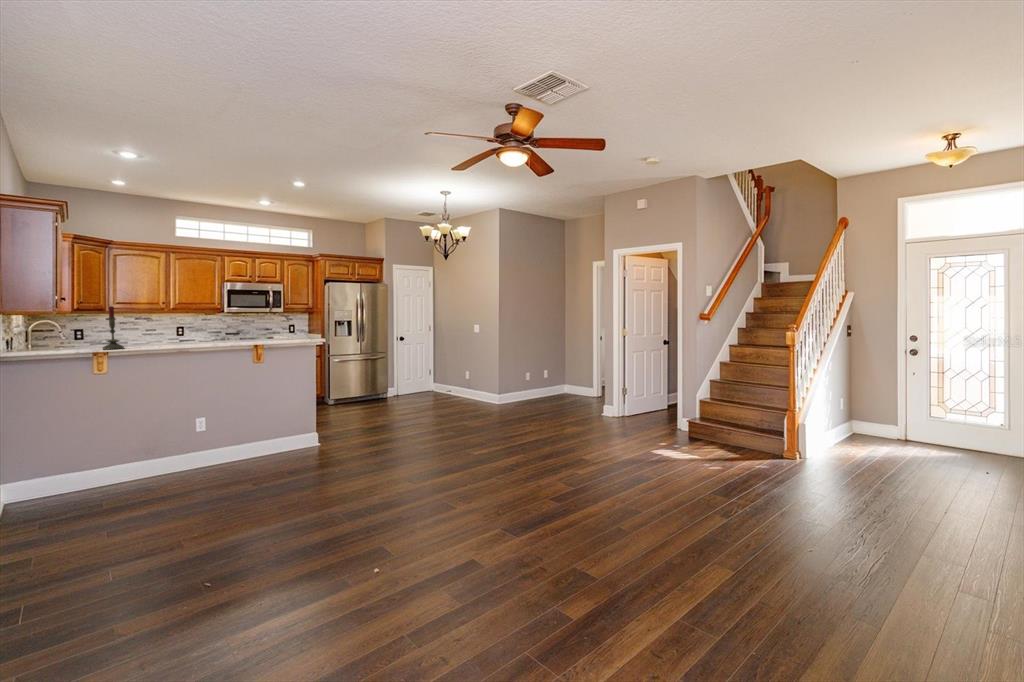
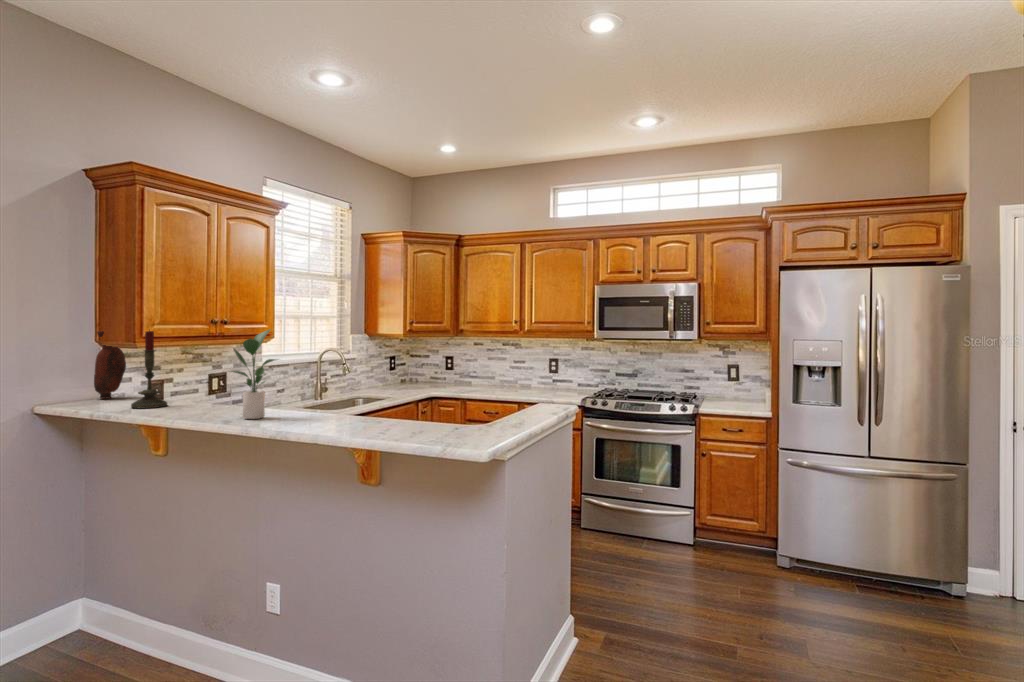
vase: none [15,305,41,352] -> present [94,331,126,399]
potted plant: none [204,305,227,344] -> present [231,329,278,419]

